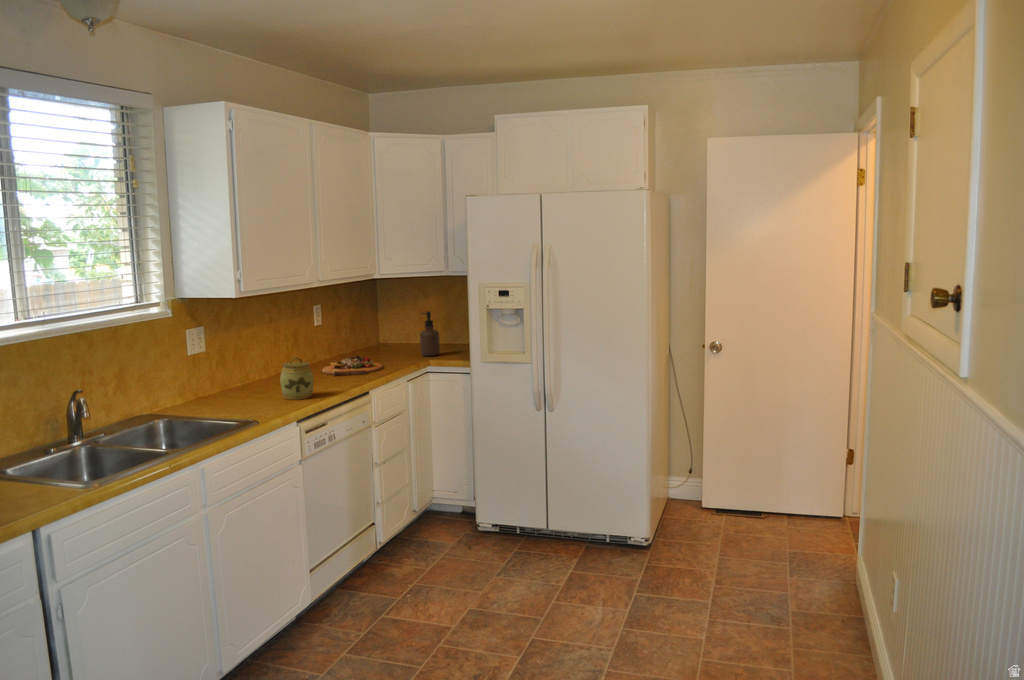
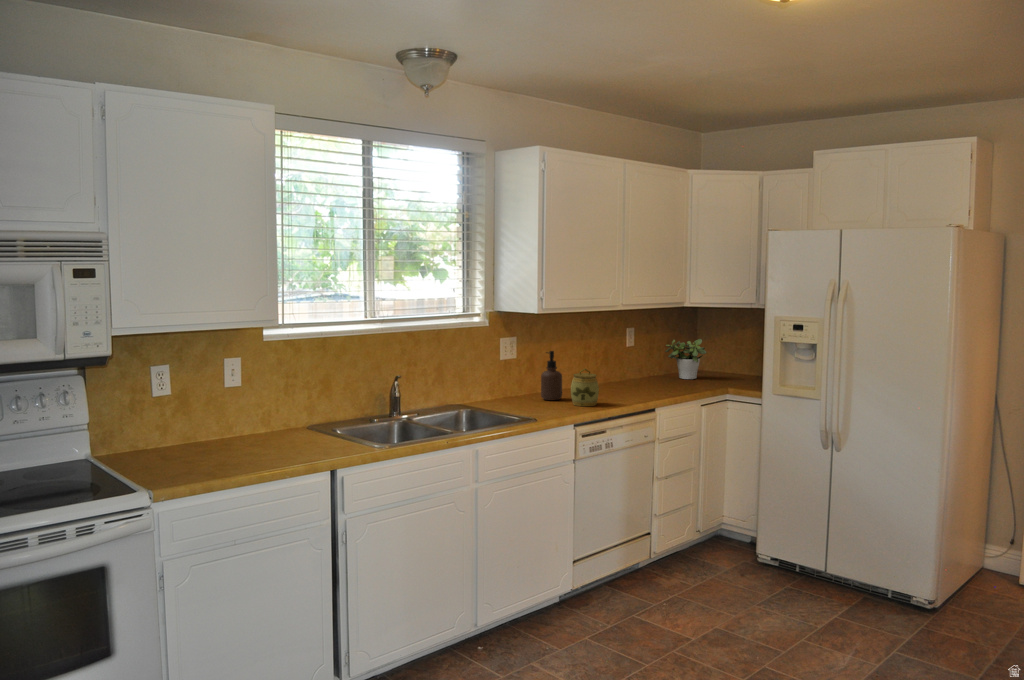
potted plant: none [355,311,400,355] -> present [665,339,706,379]
soap dispenser: present [420,312,440,356] -> present [541,351,562,401]
cutting board: present [322,356,383,376] -> none [622,375,679,394]

